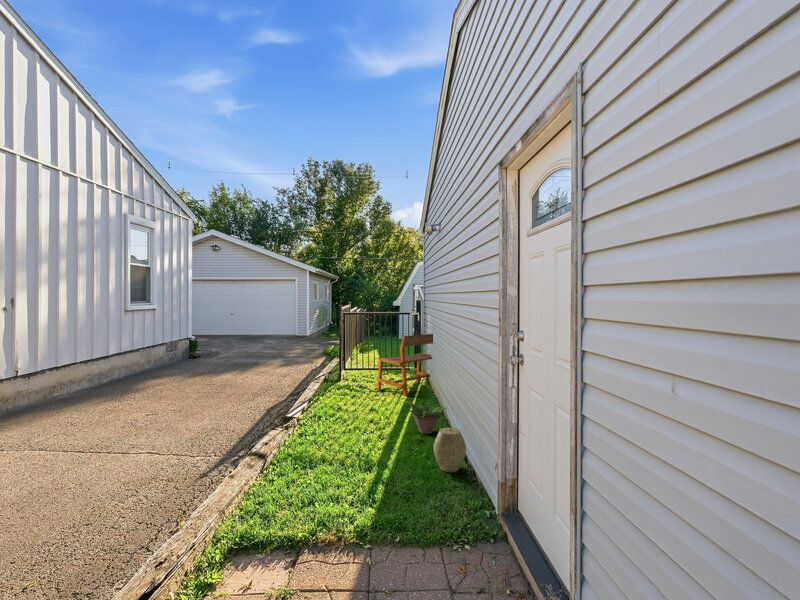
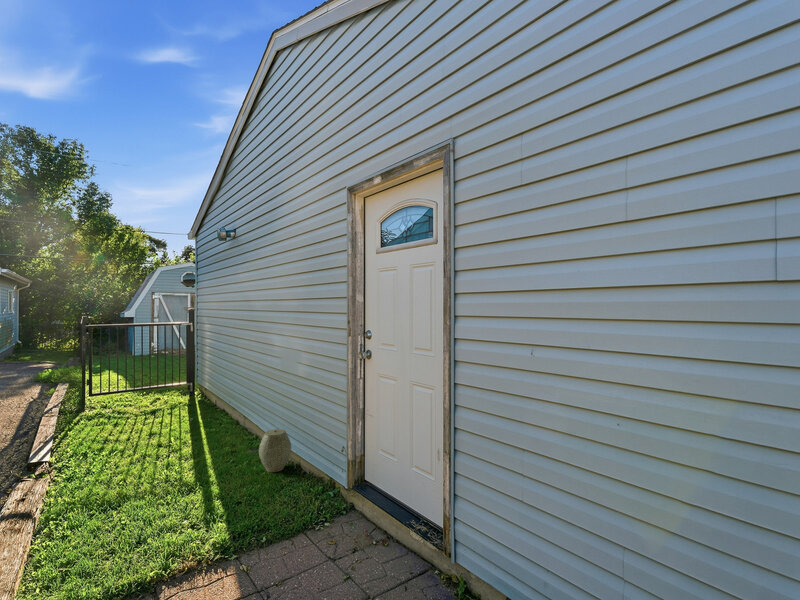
bench: present [377,334,433,397] -> none [144,342,221,414]
decorative plant: present [406,401,446,434] -> none [206,414,252,445]

